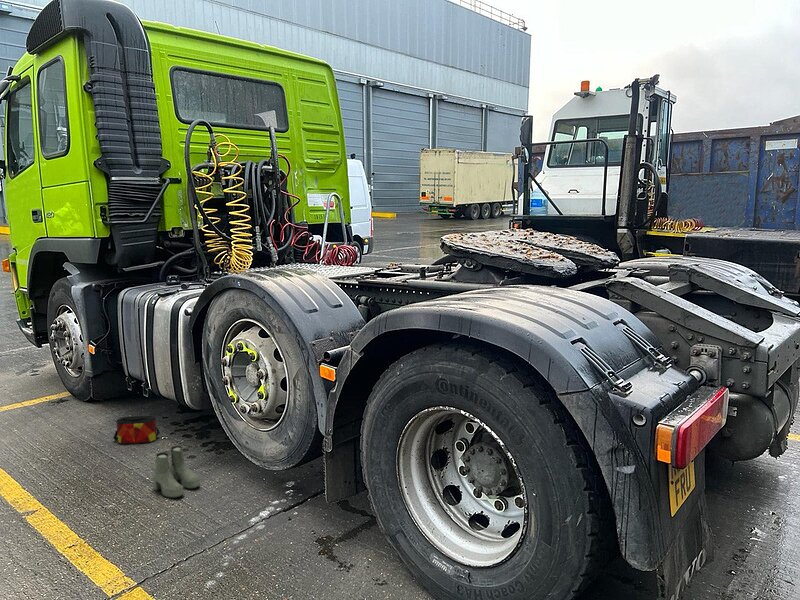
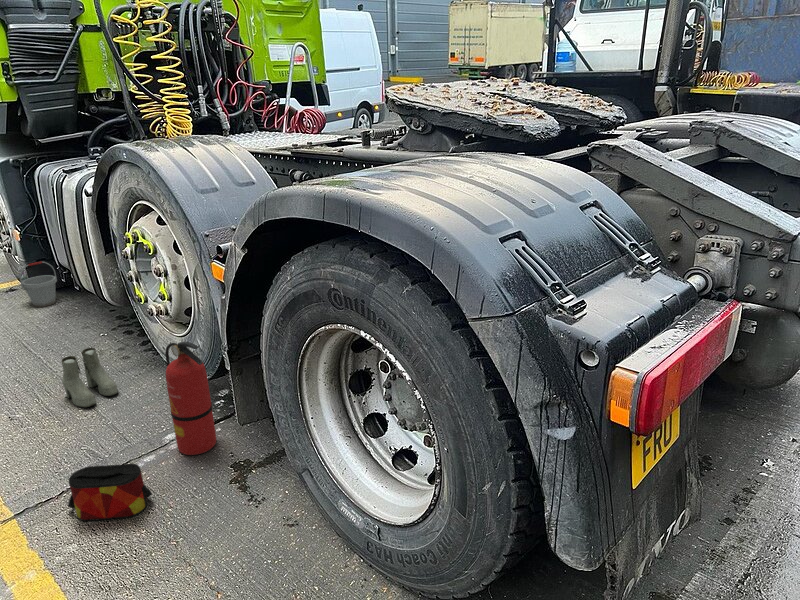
bucket: none [83,375,114,417] -> present [20,261,57,307]
bag: present [113,416,160,444] -> present [68,464,152,521]
fire extinguisher: none [264,433,301,533] -> present [165,342,216,455]

